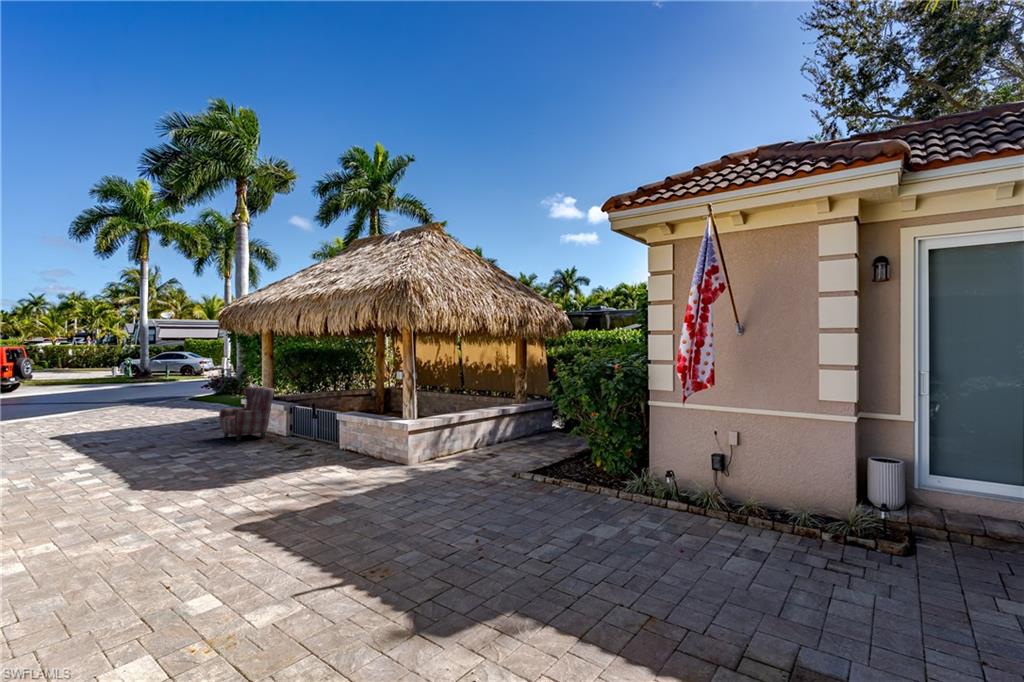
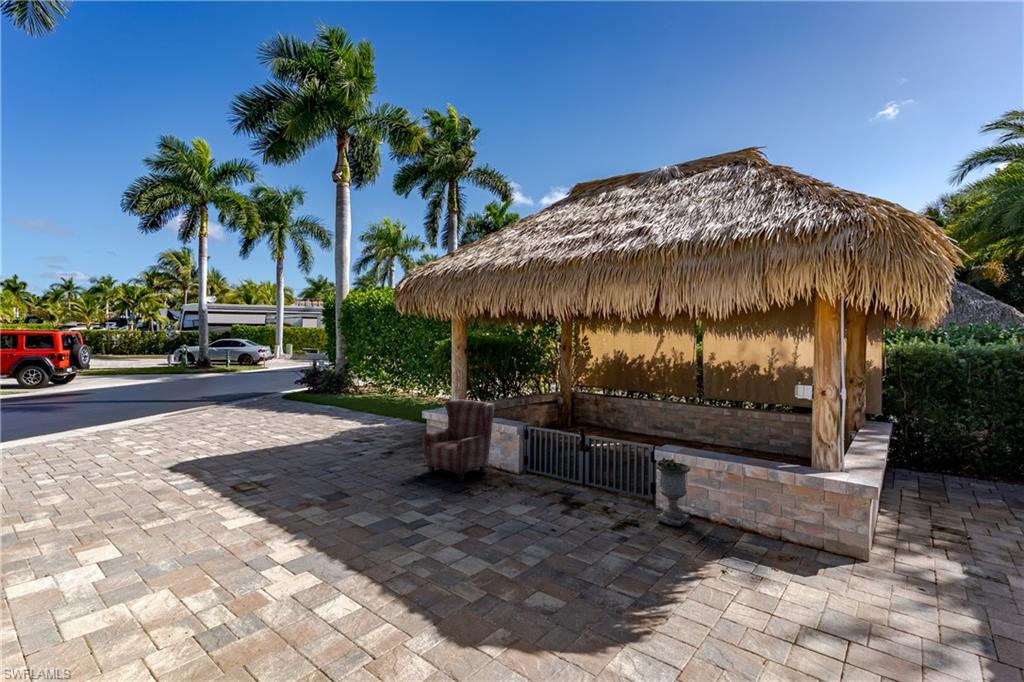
planter: none [324,415,348,457] -> present [656,458,690,526]

